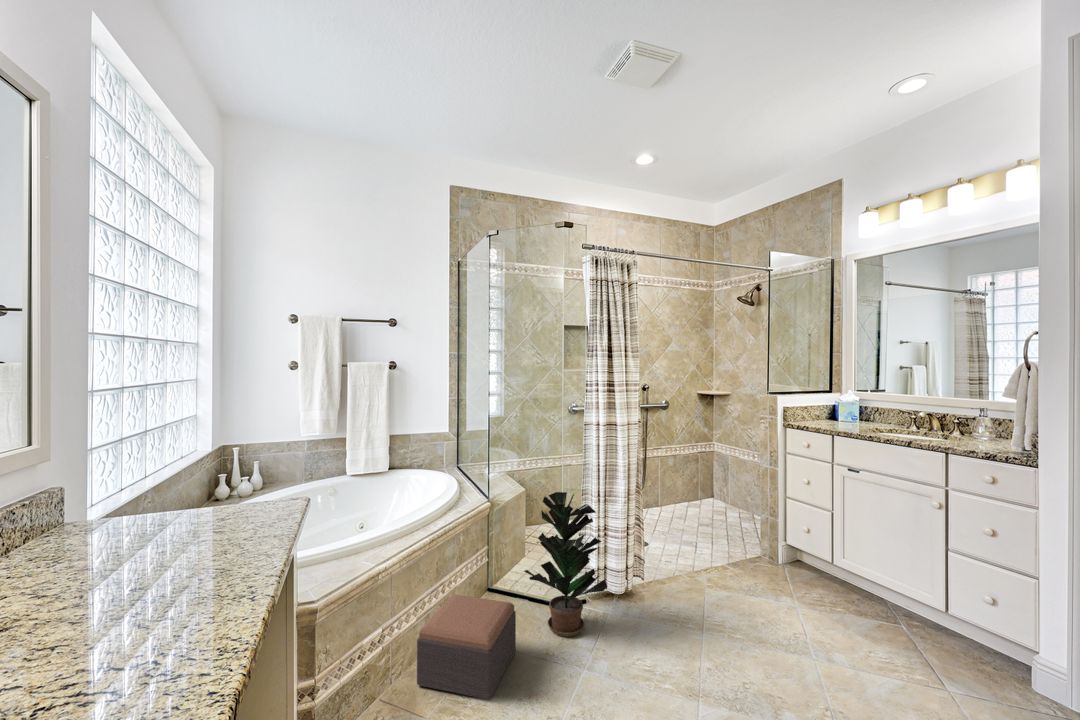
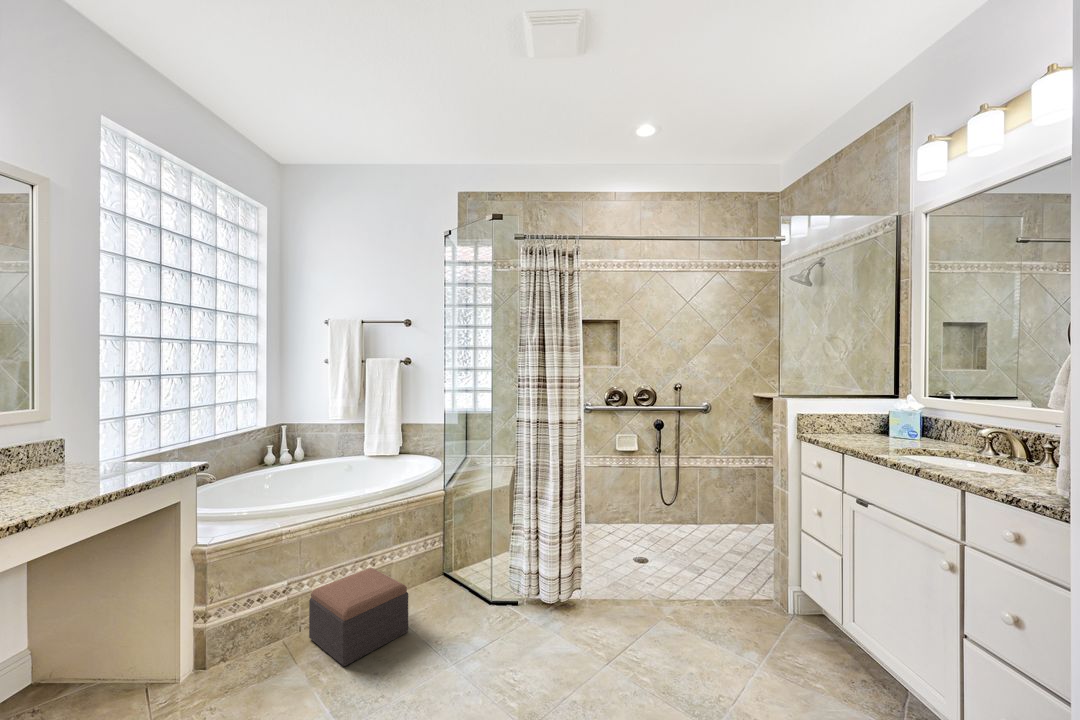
potted plant: present [524,492,607,637] -> none [429,486,511,632]

